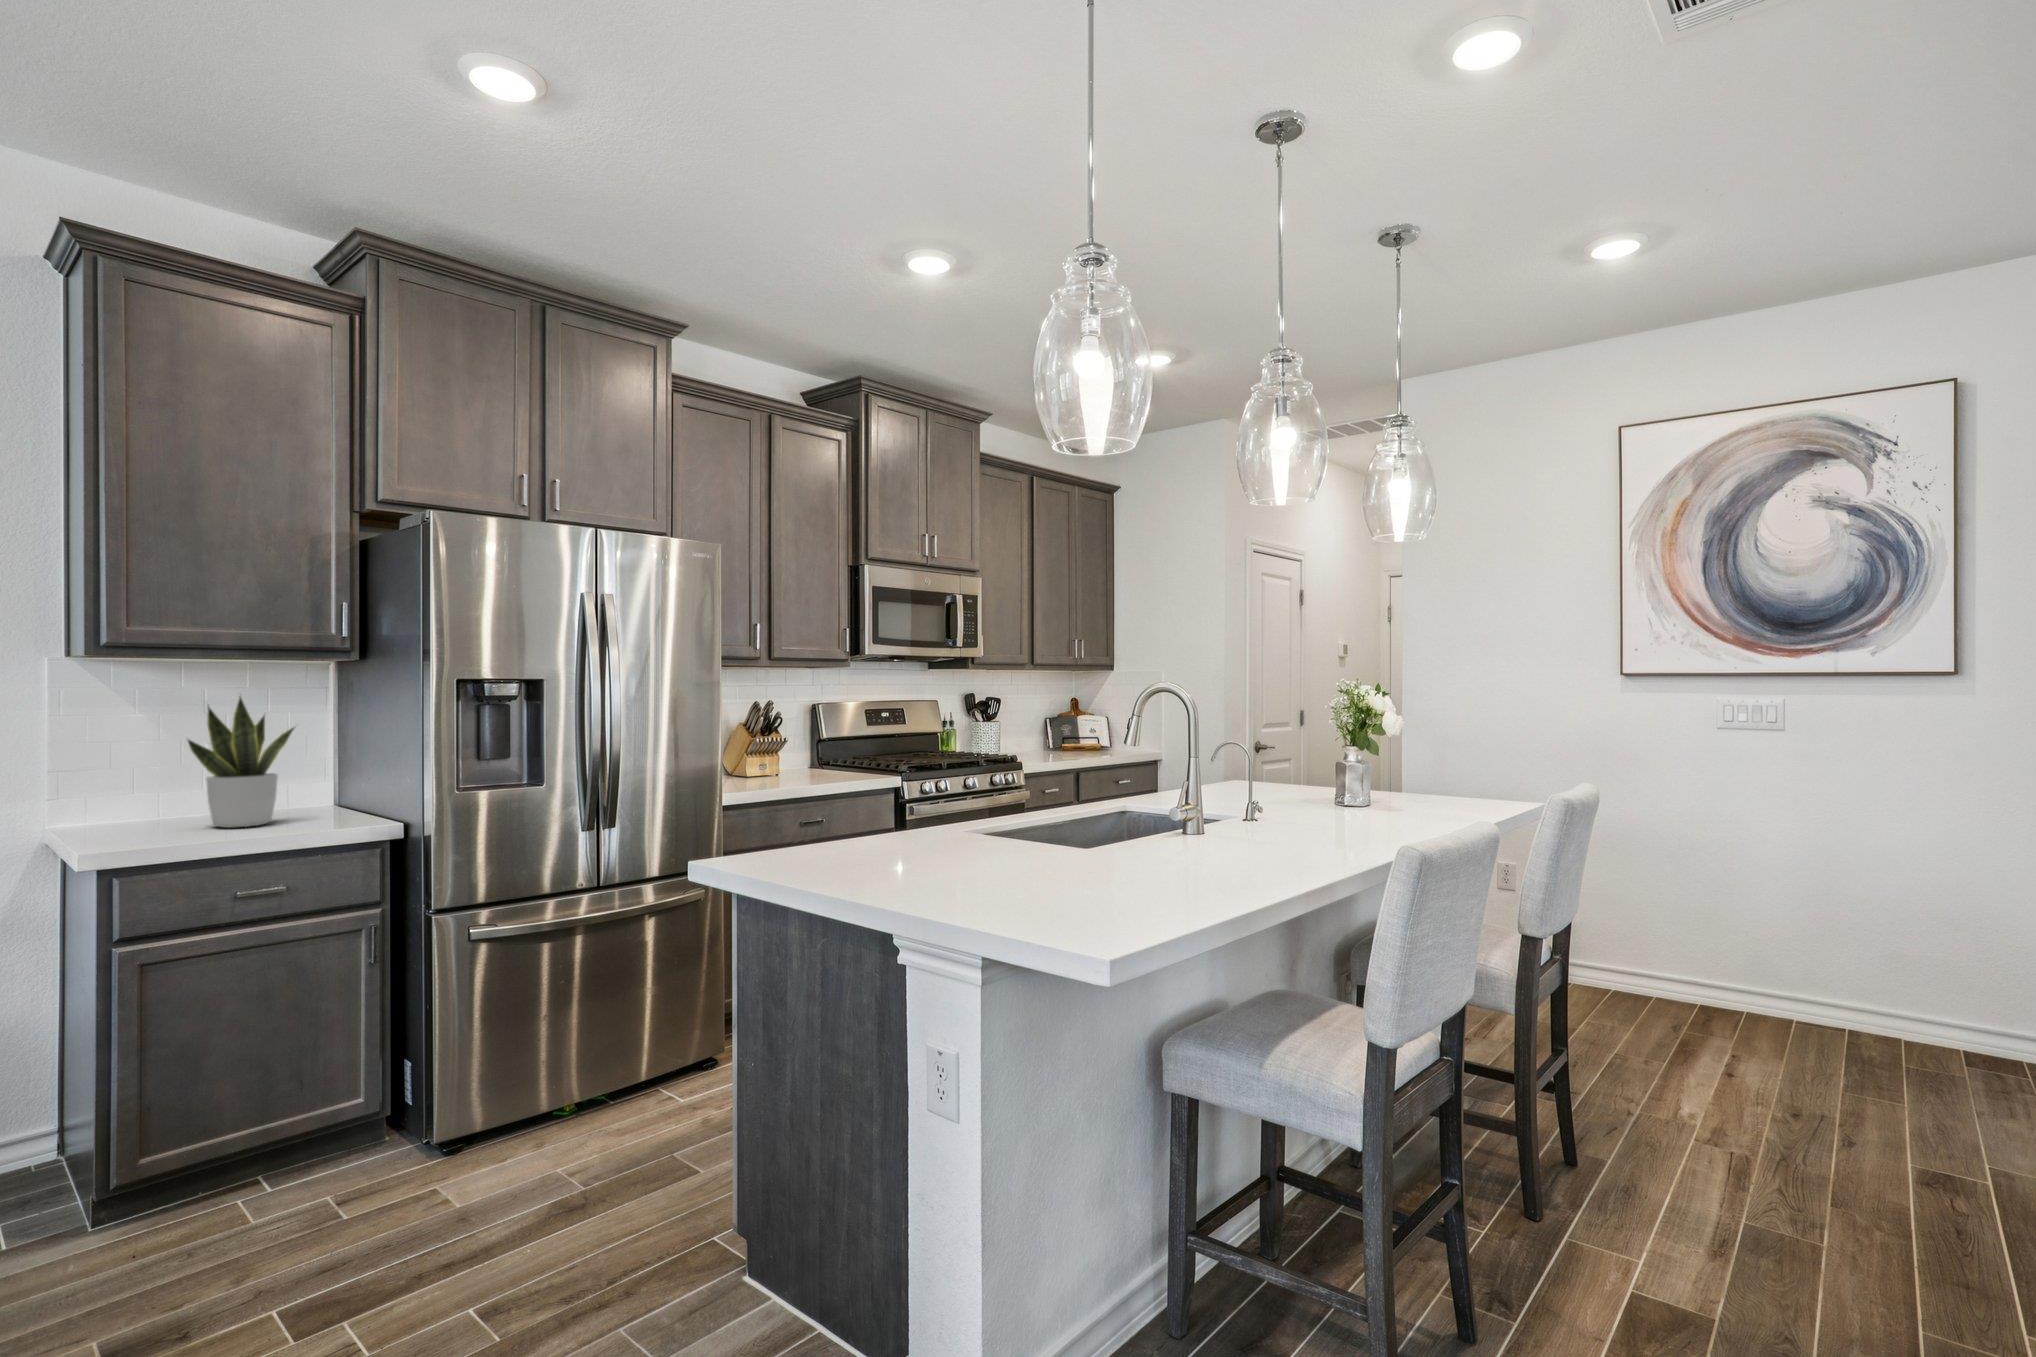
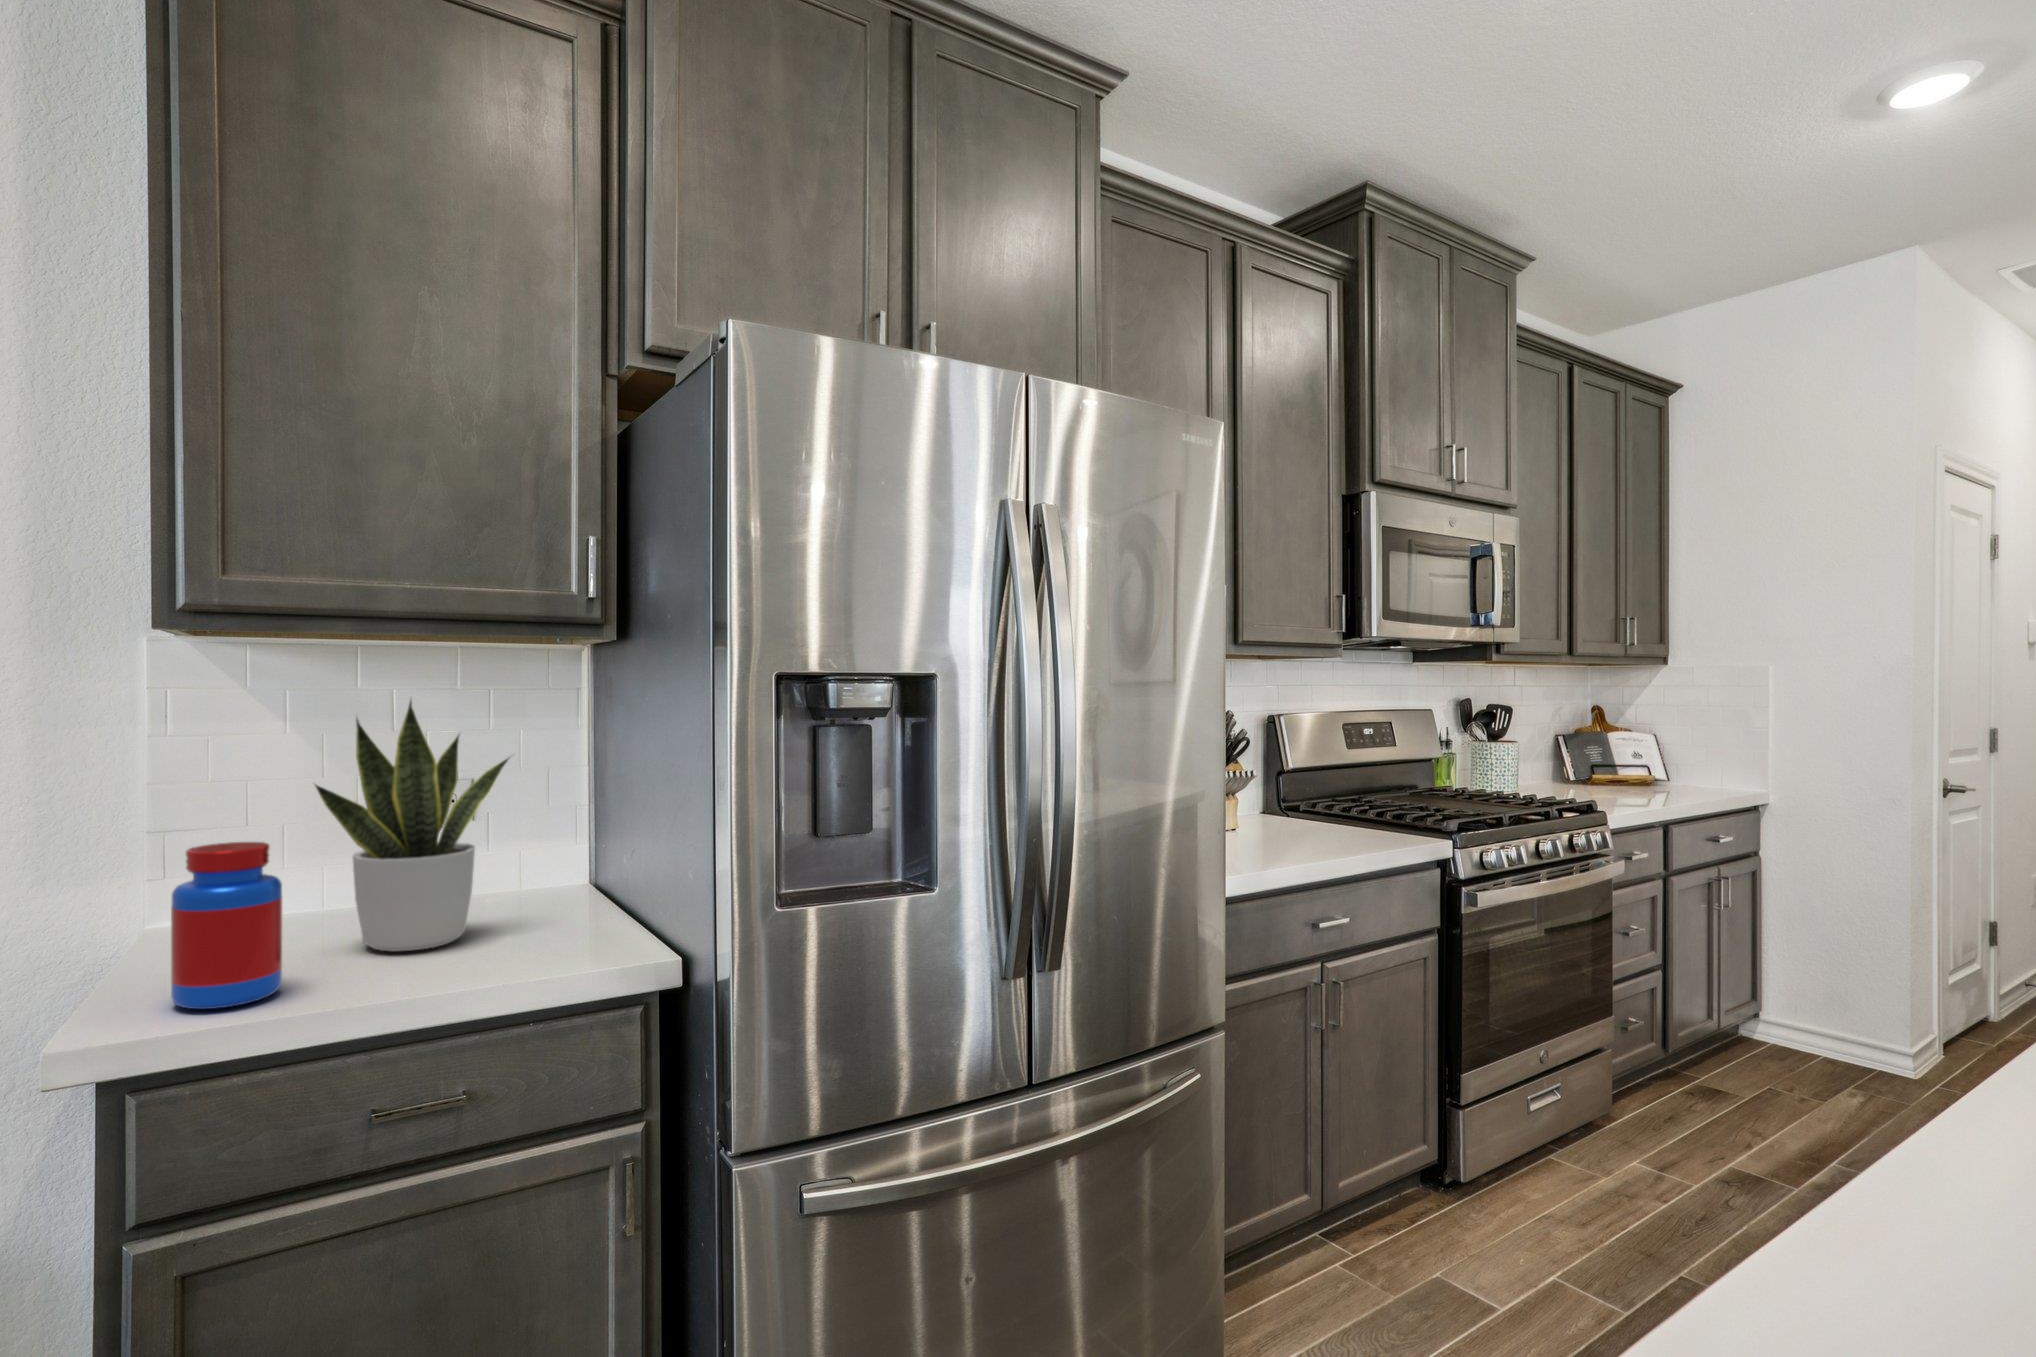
jar: none [124,765,181,844] -> present [171,842,282,1009]

